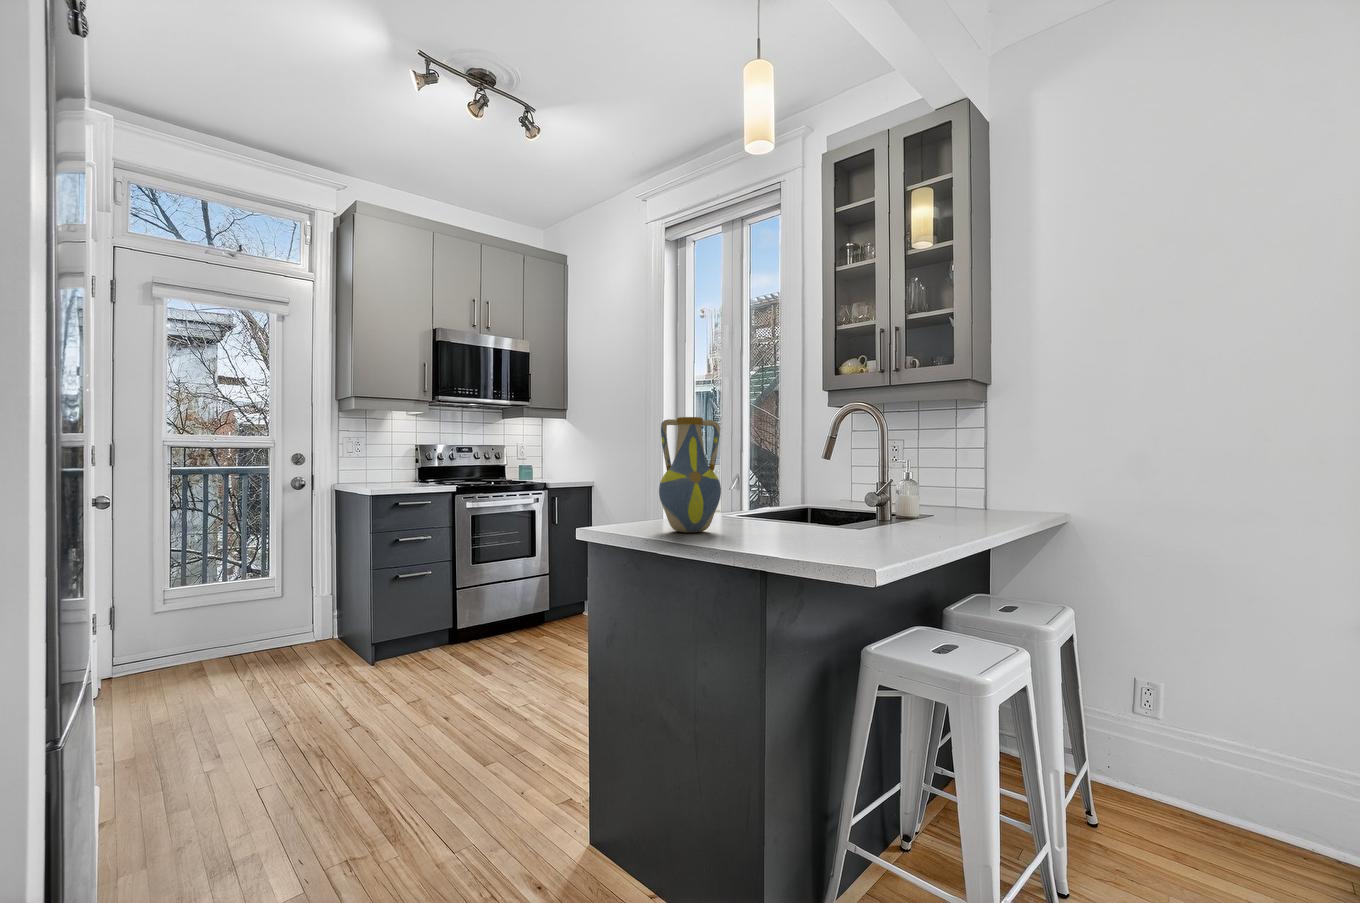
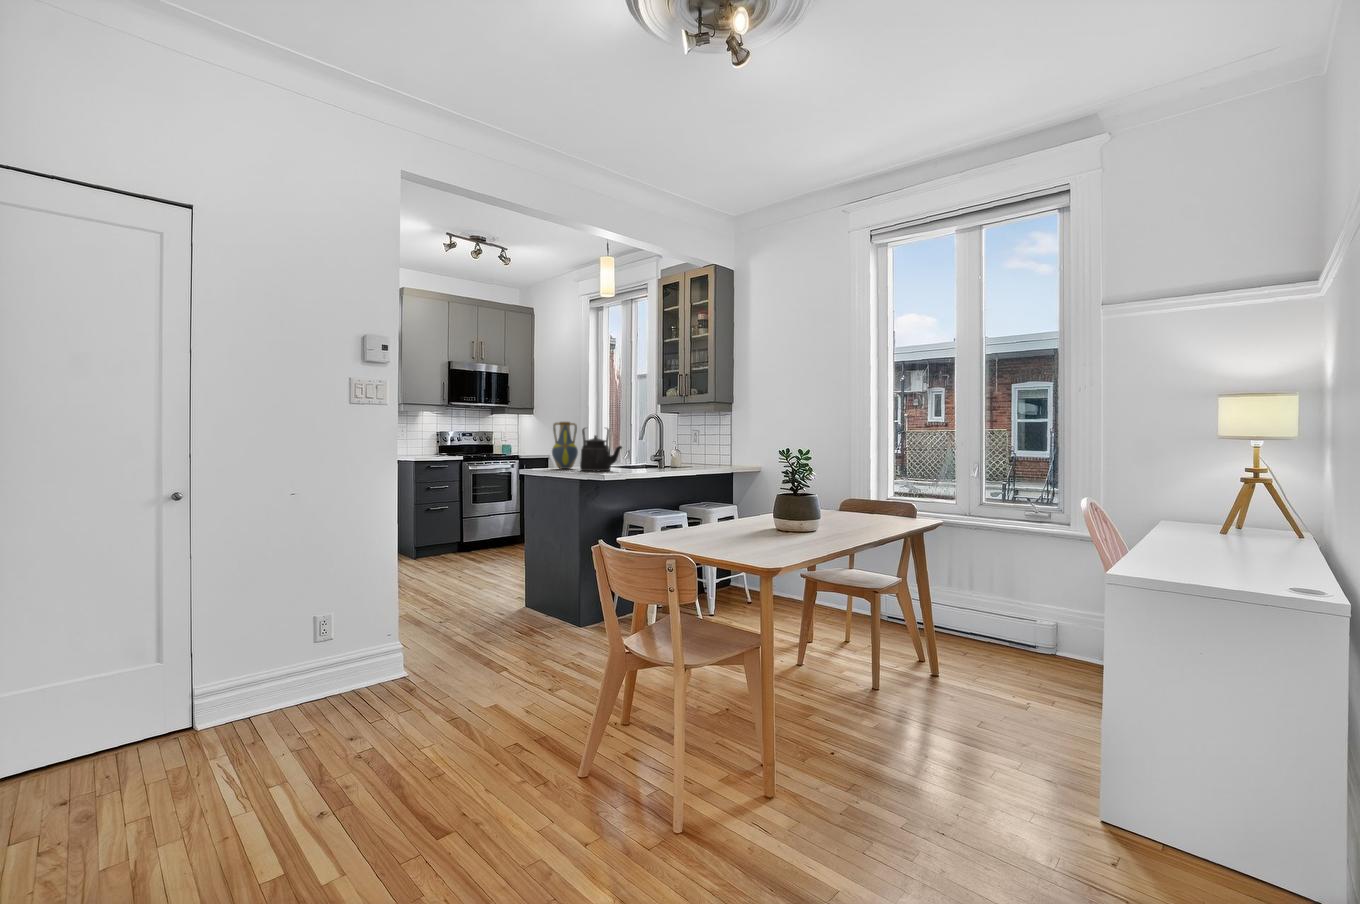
kettle: none [744,430,866,547] -> present [580,428,622,471]

